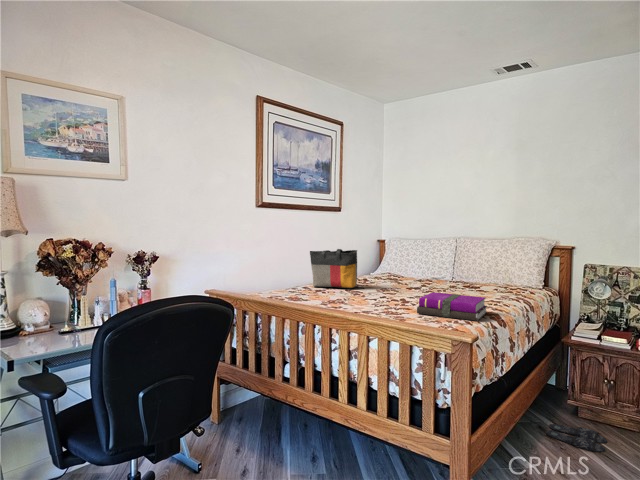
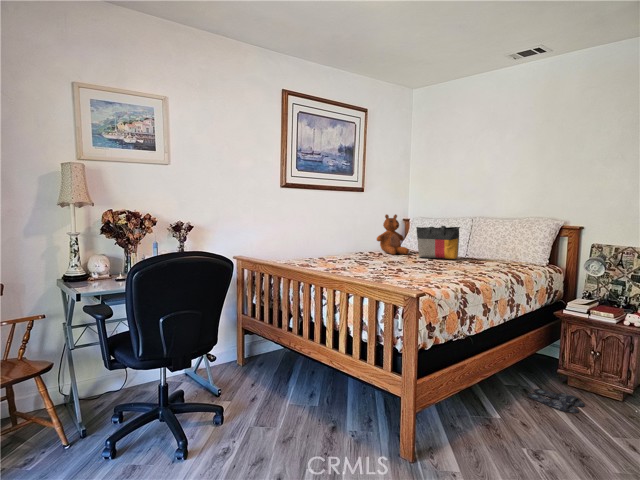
teddy bear: none [359,236,394,280] -> present [377,214,409,255]
tote bag: present [310,249,357,288] -> present [416,226,460,259]
notebook: present [417,292,487,321] -> none [399,262,463,286]

